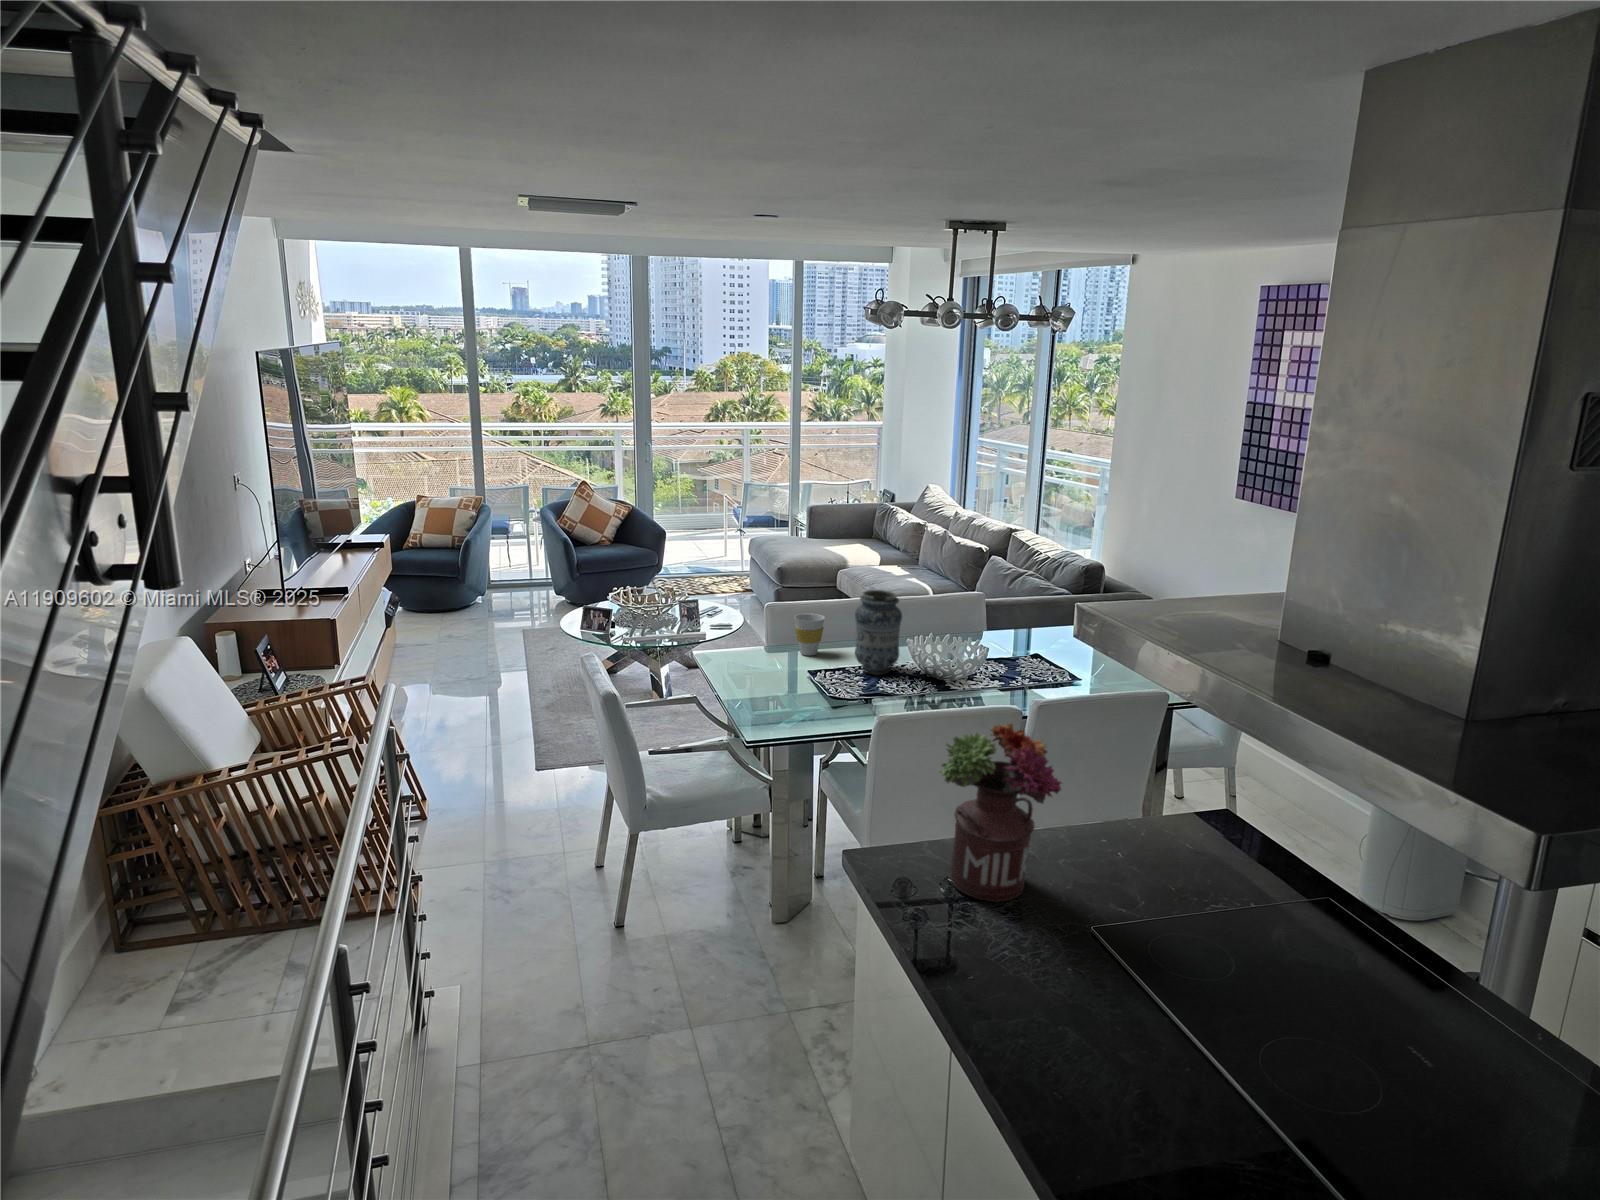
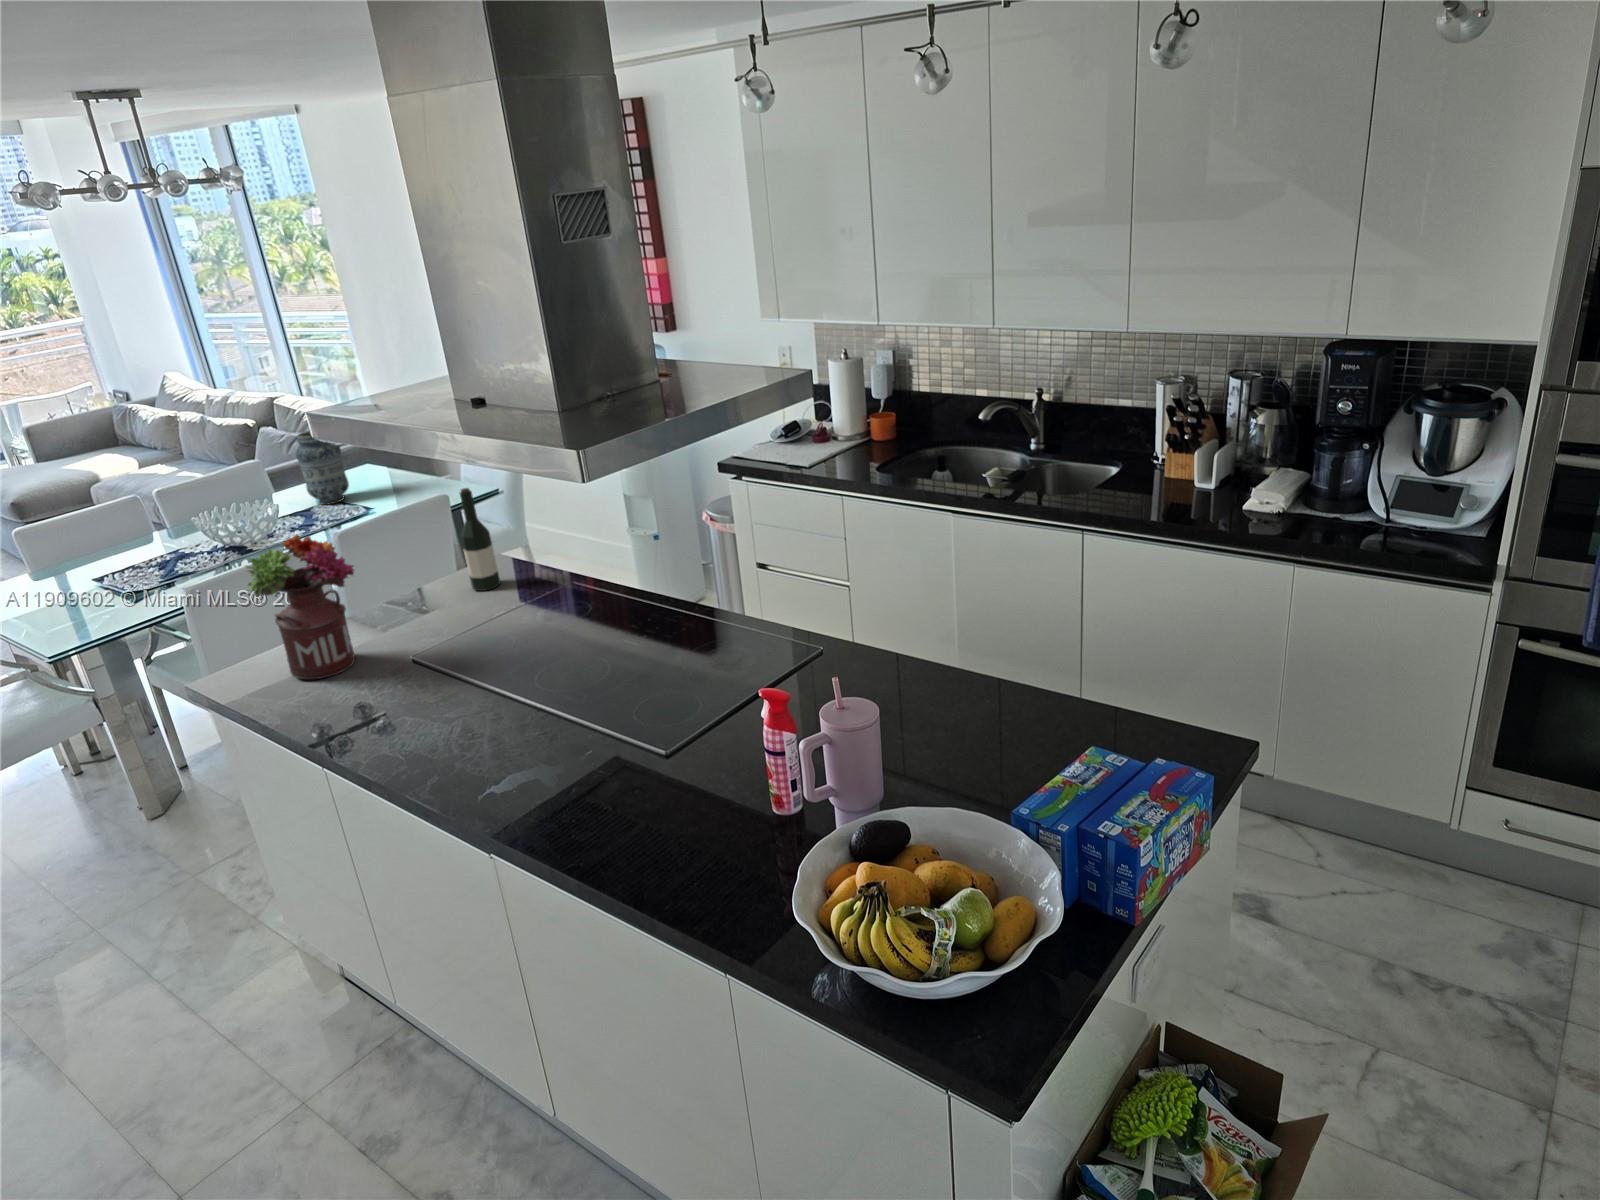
vase: present [855,590,902,675] -> present [296,431,349,505]
cup: present [794,613,825,656] -> none [54,523,97,568]
wine bottle: none [1184,718,1232,854] -> present [459,488,500,591]

